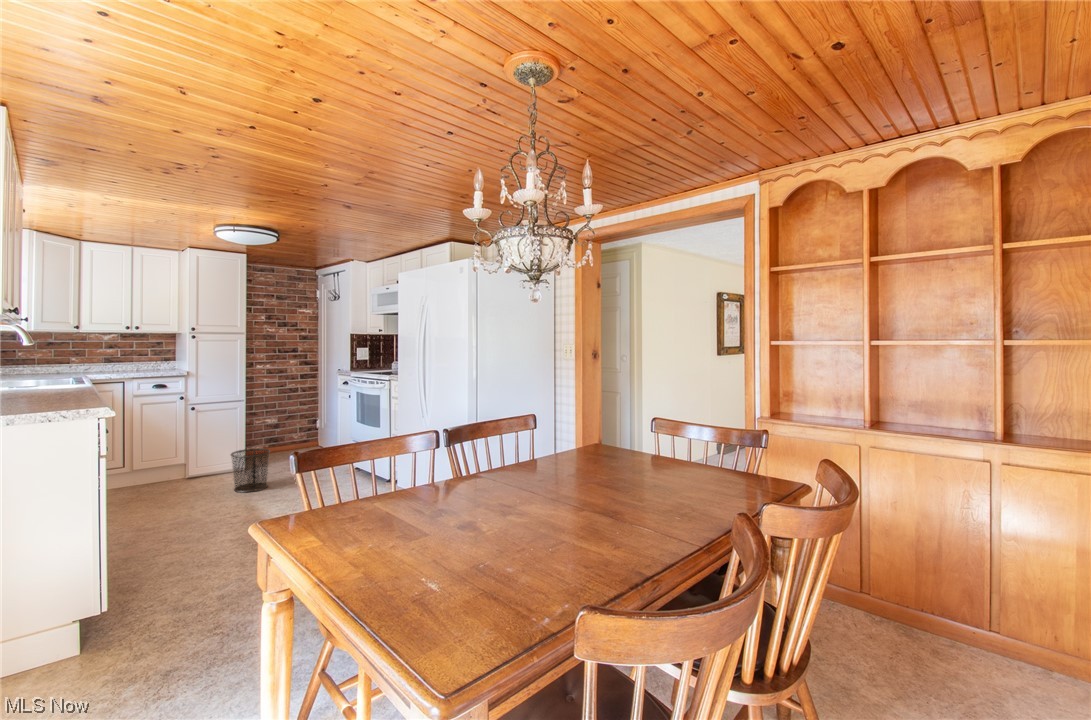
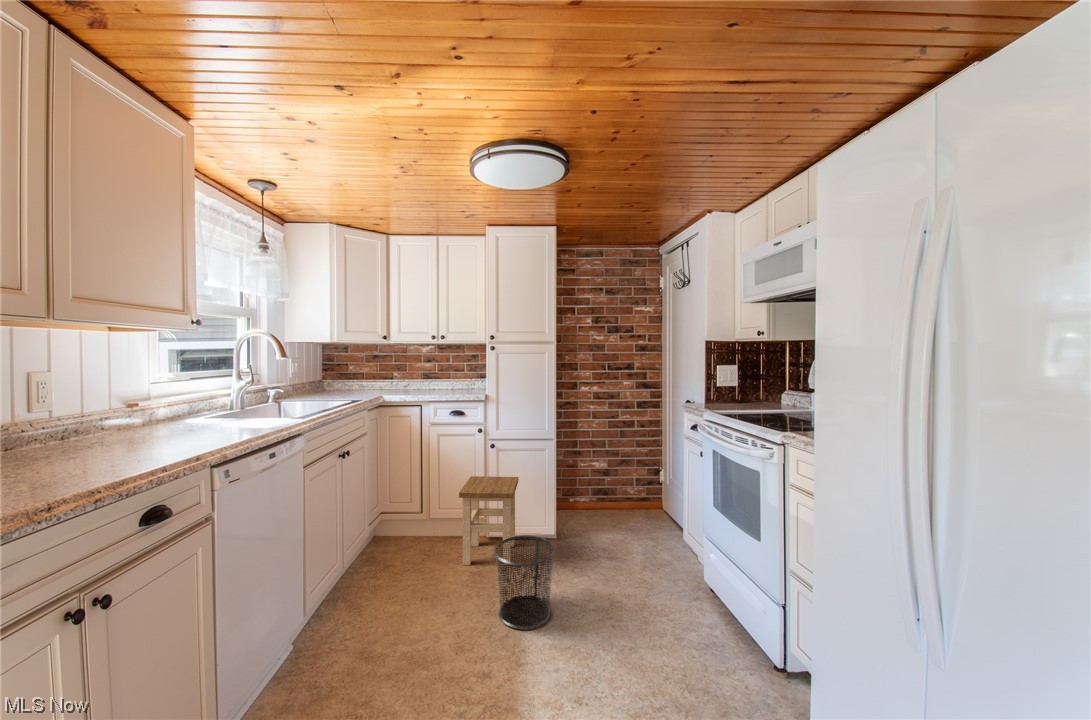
stool: none [178,427,227,486] -> present [459,476,518,565]

